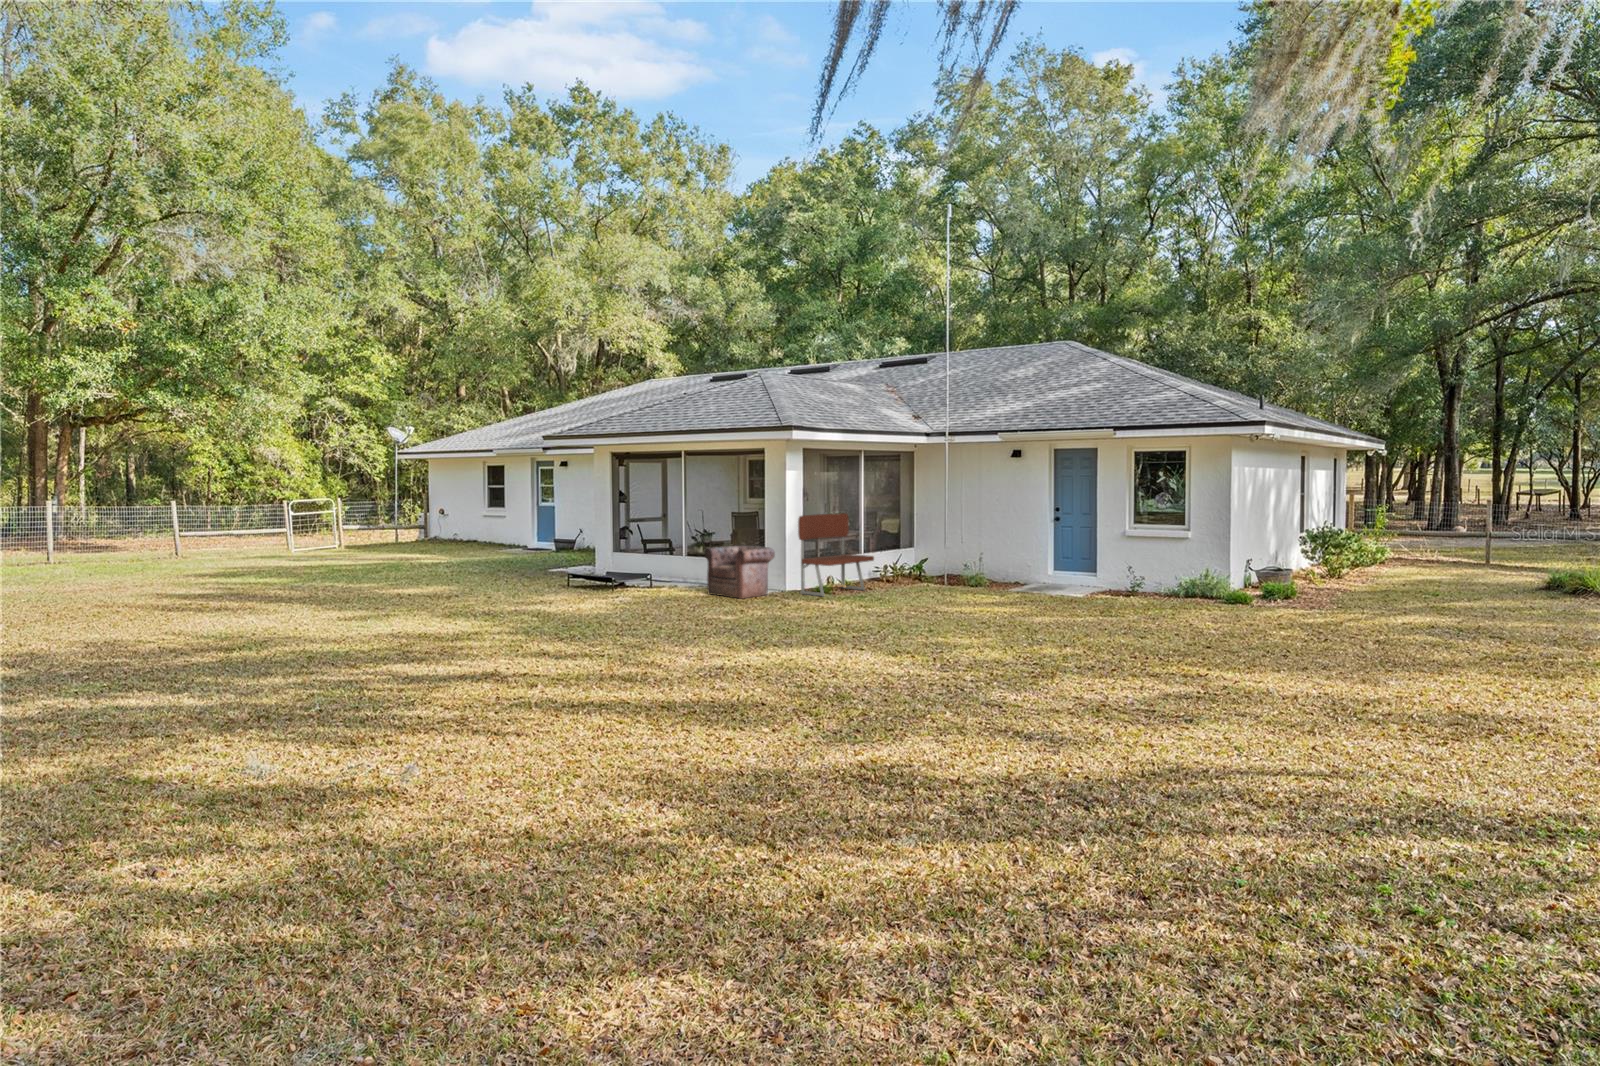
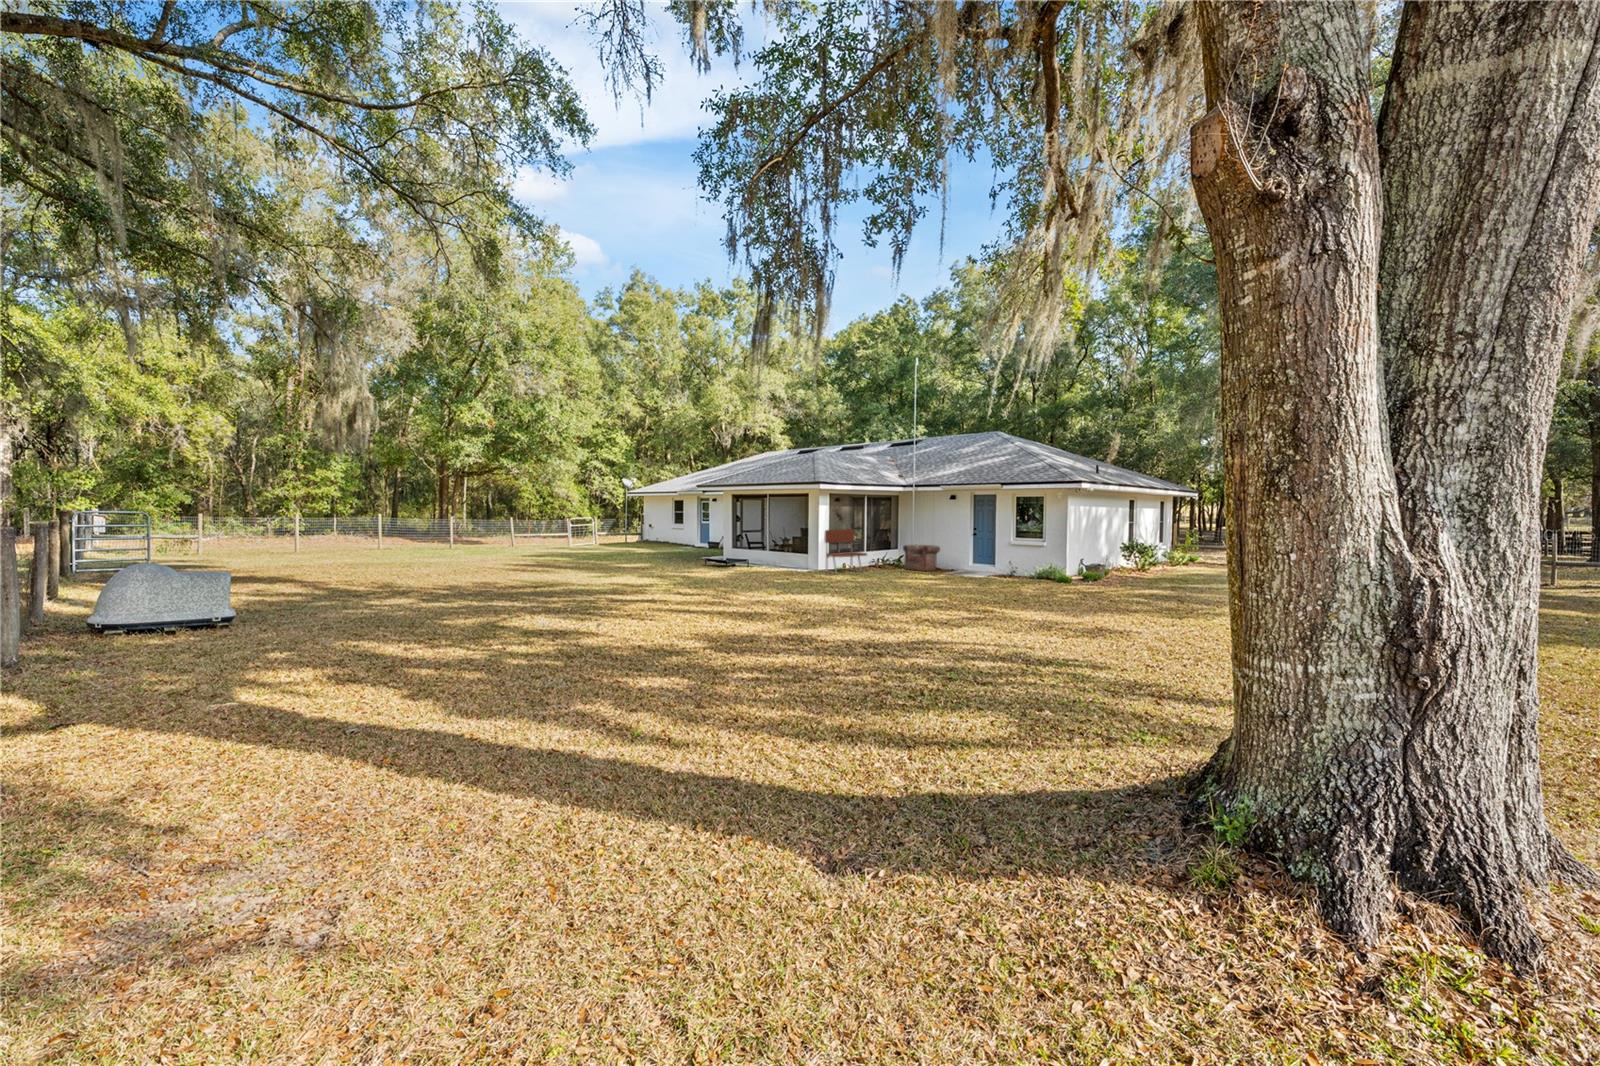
armchair: present [705,546,775,599] -> present [903,545,940,571]

